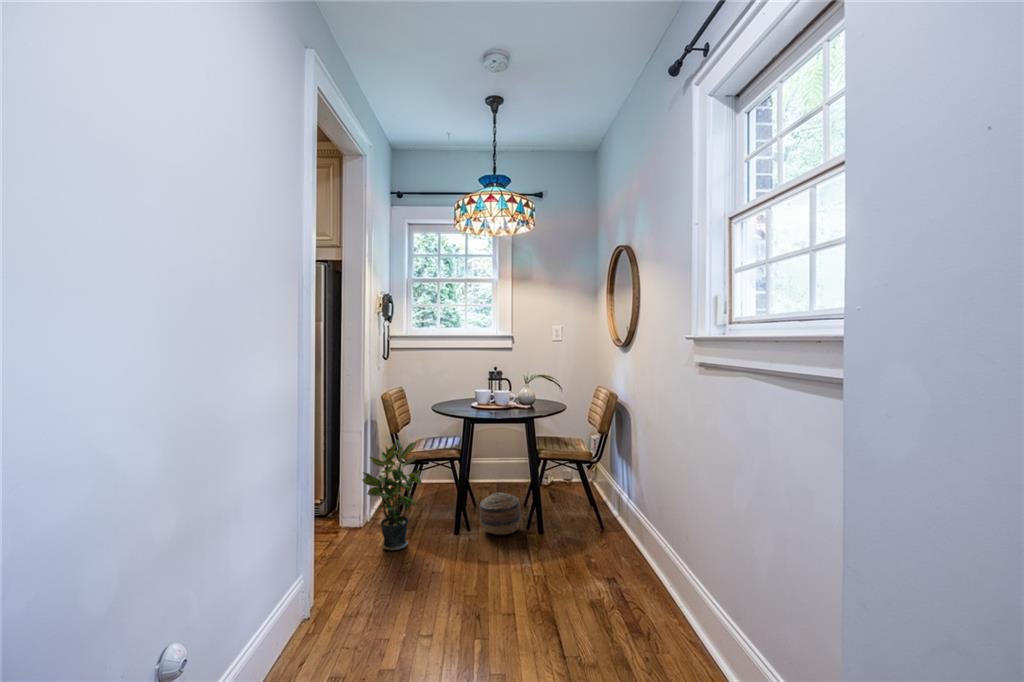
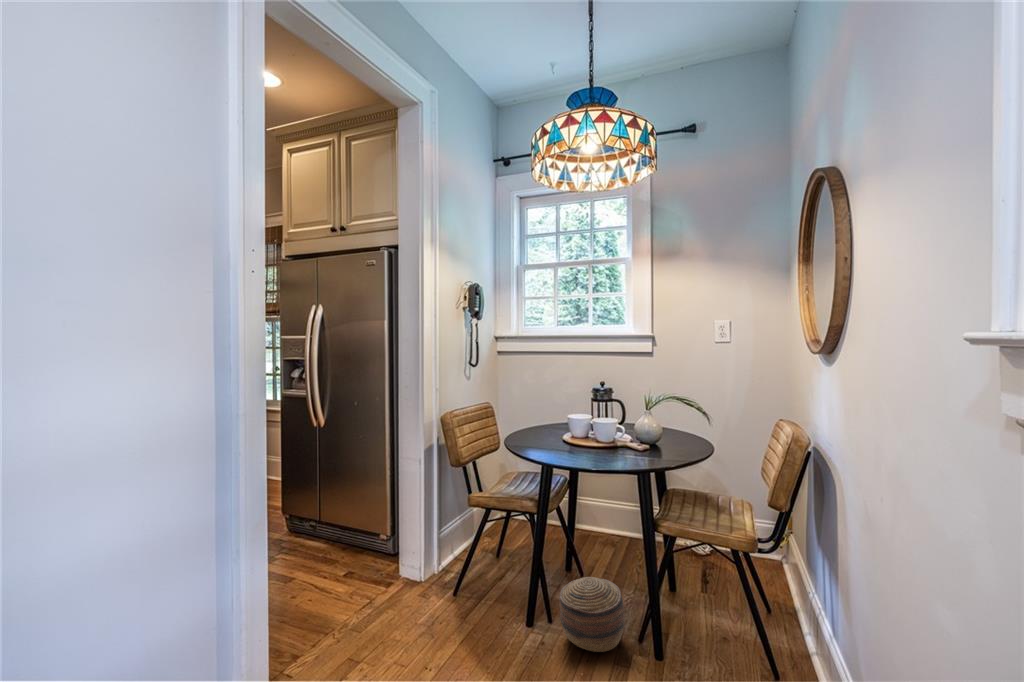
potted plant: present [362,440,422,550] -> none [395,478,476,638]

